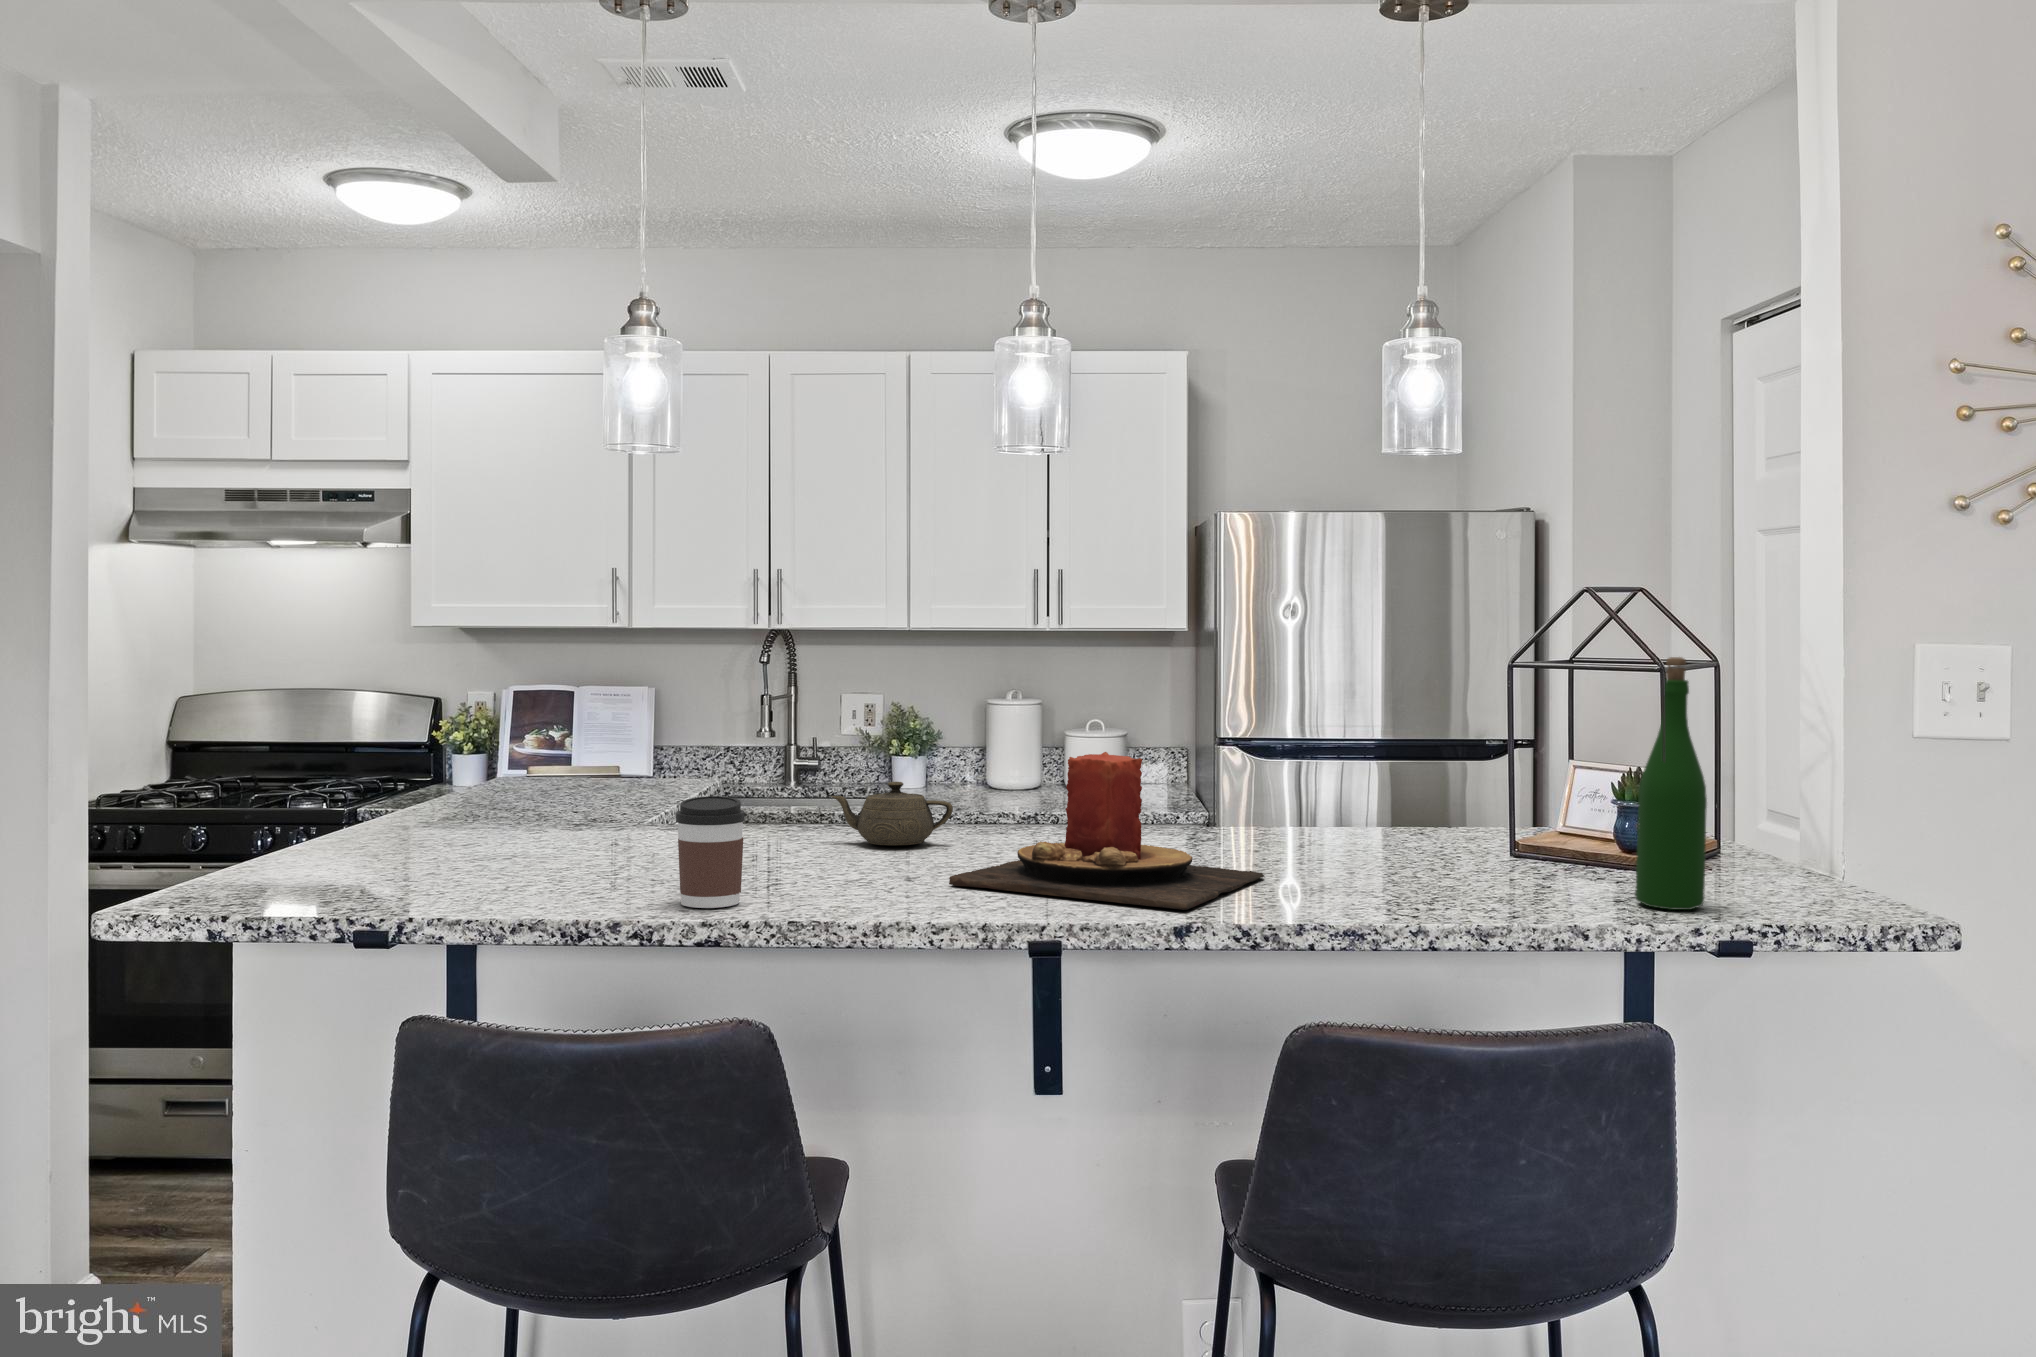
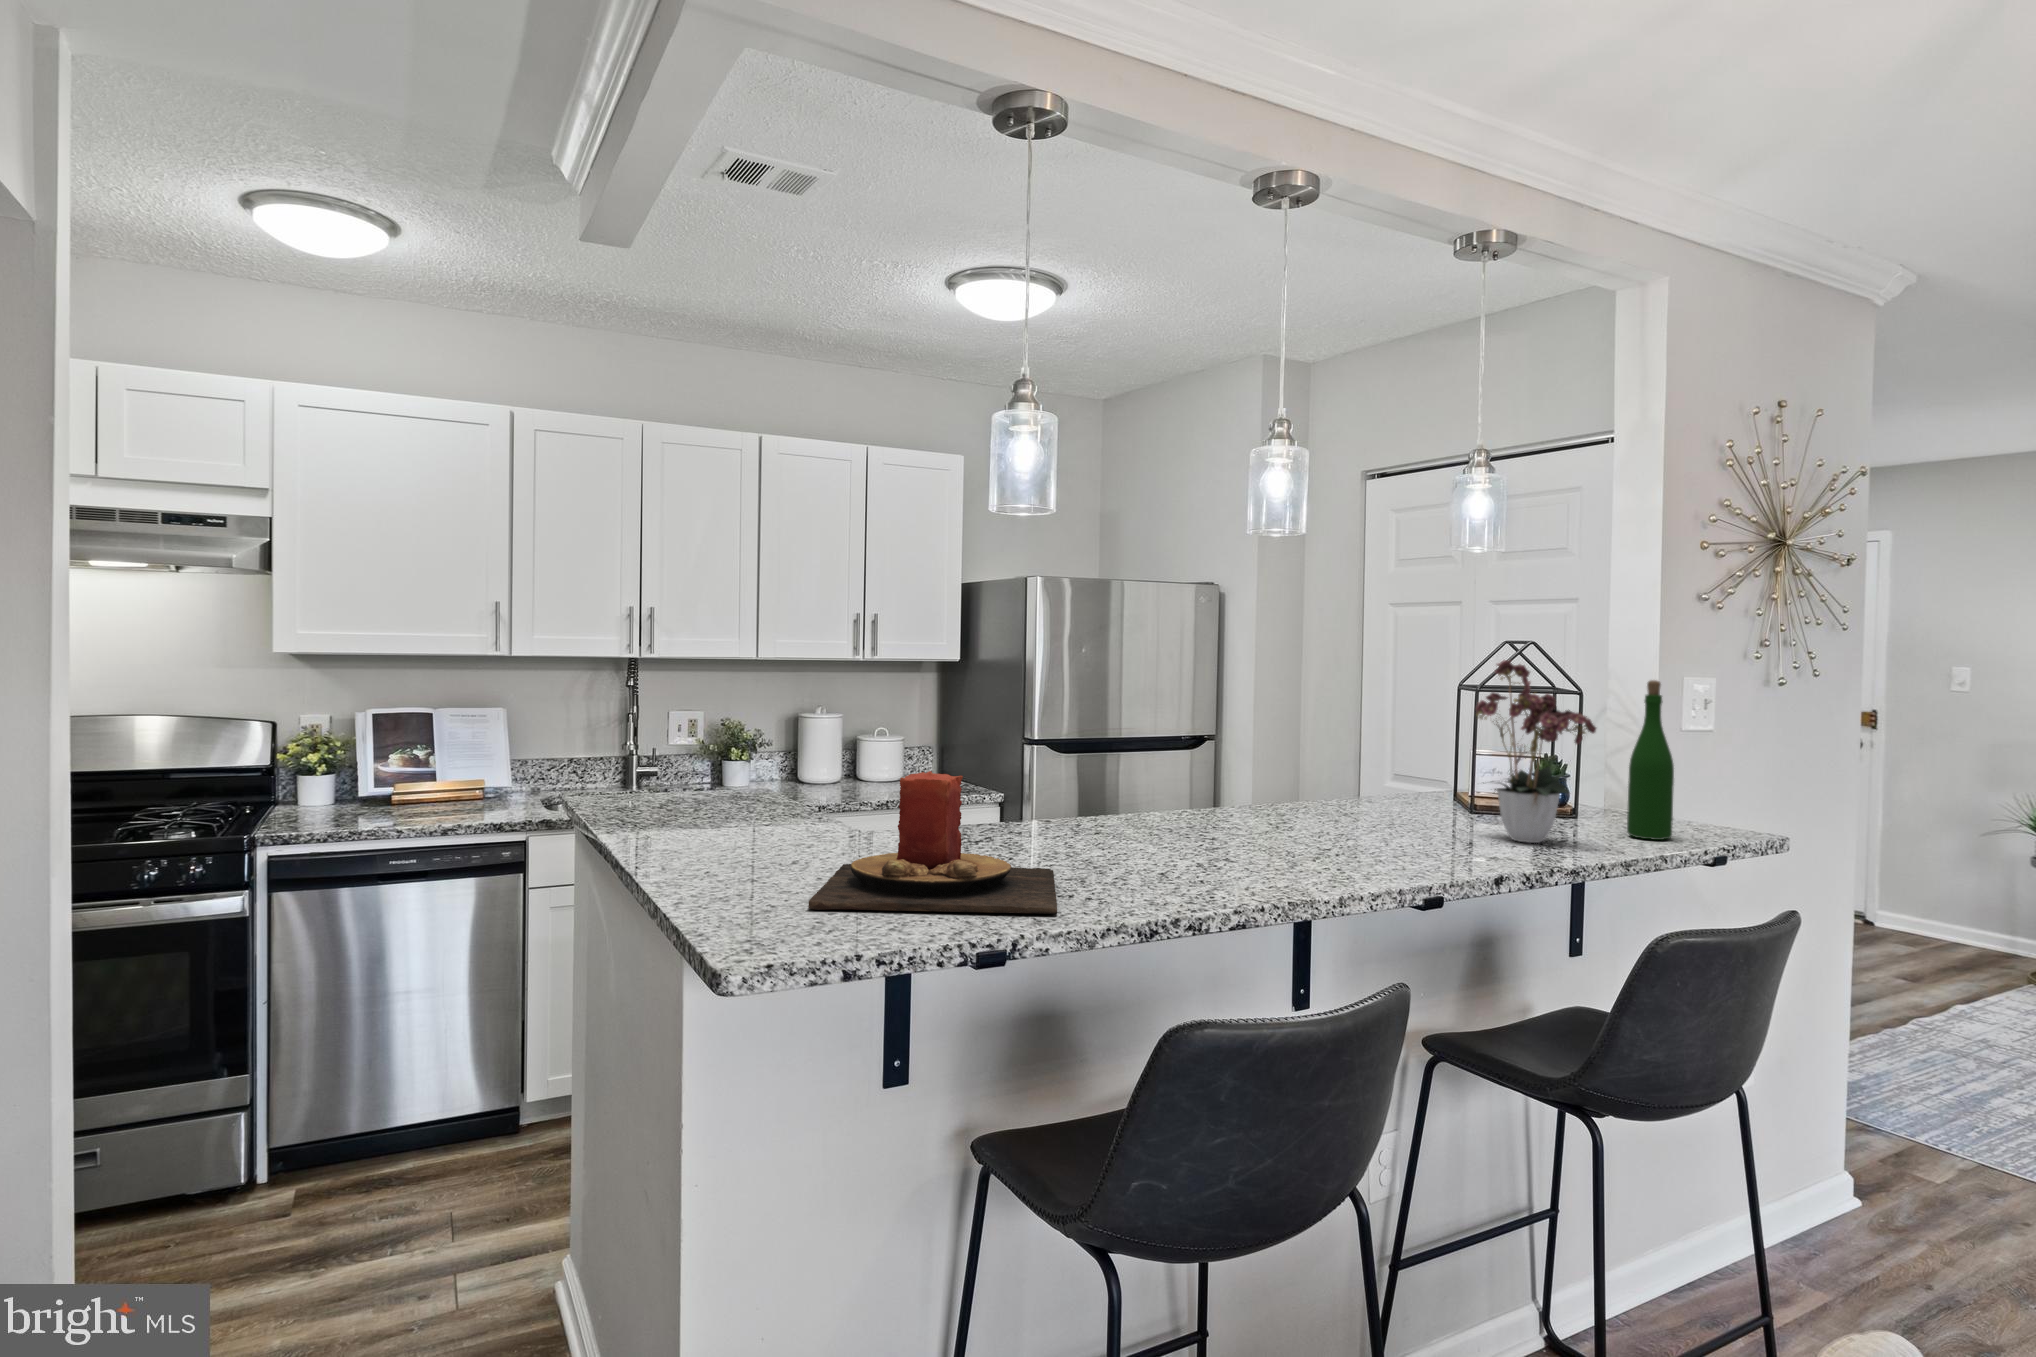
flower arrangement: none [1368,612,1513,896] -> present [1476,660,1596,843]
candle: present [949,752,1264,910] -> present [808,771,1057,914]
teapot: present [831,782,953,846] -> none [1060,784,1146,836]
coffee cup: present [676,796,745,908] -> none [1152,806,1209,900]

